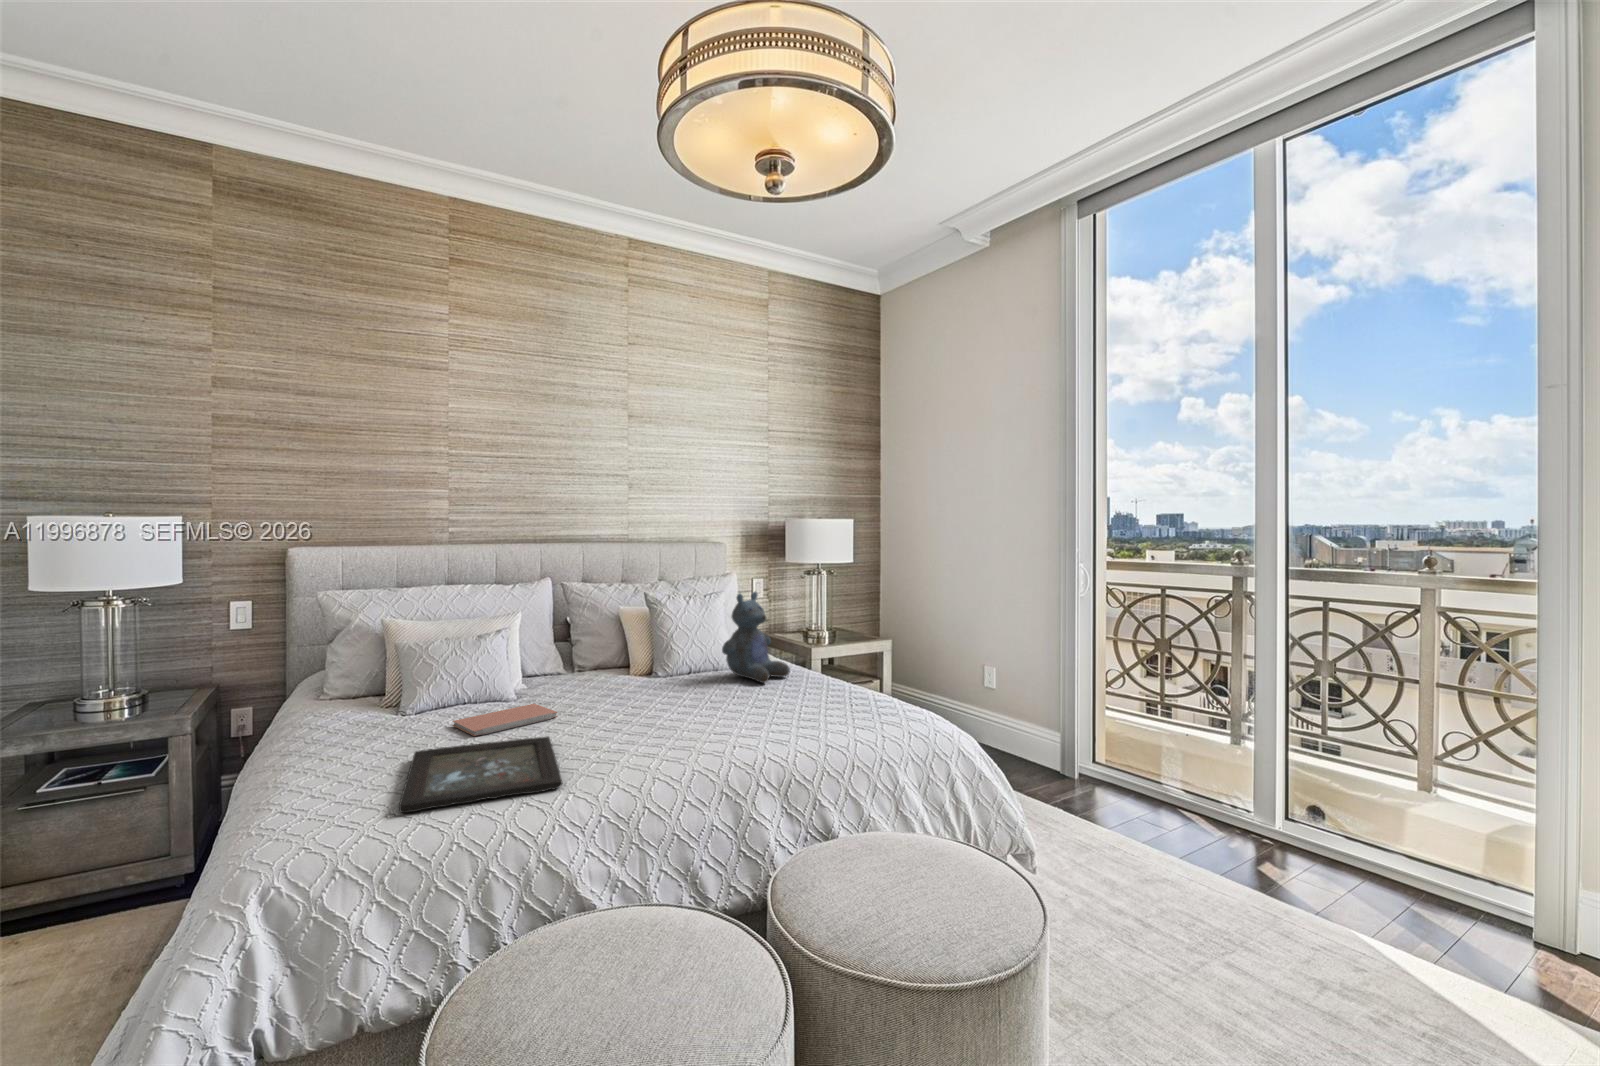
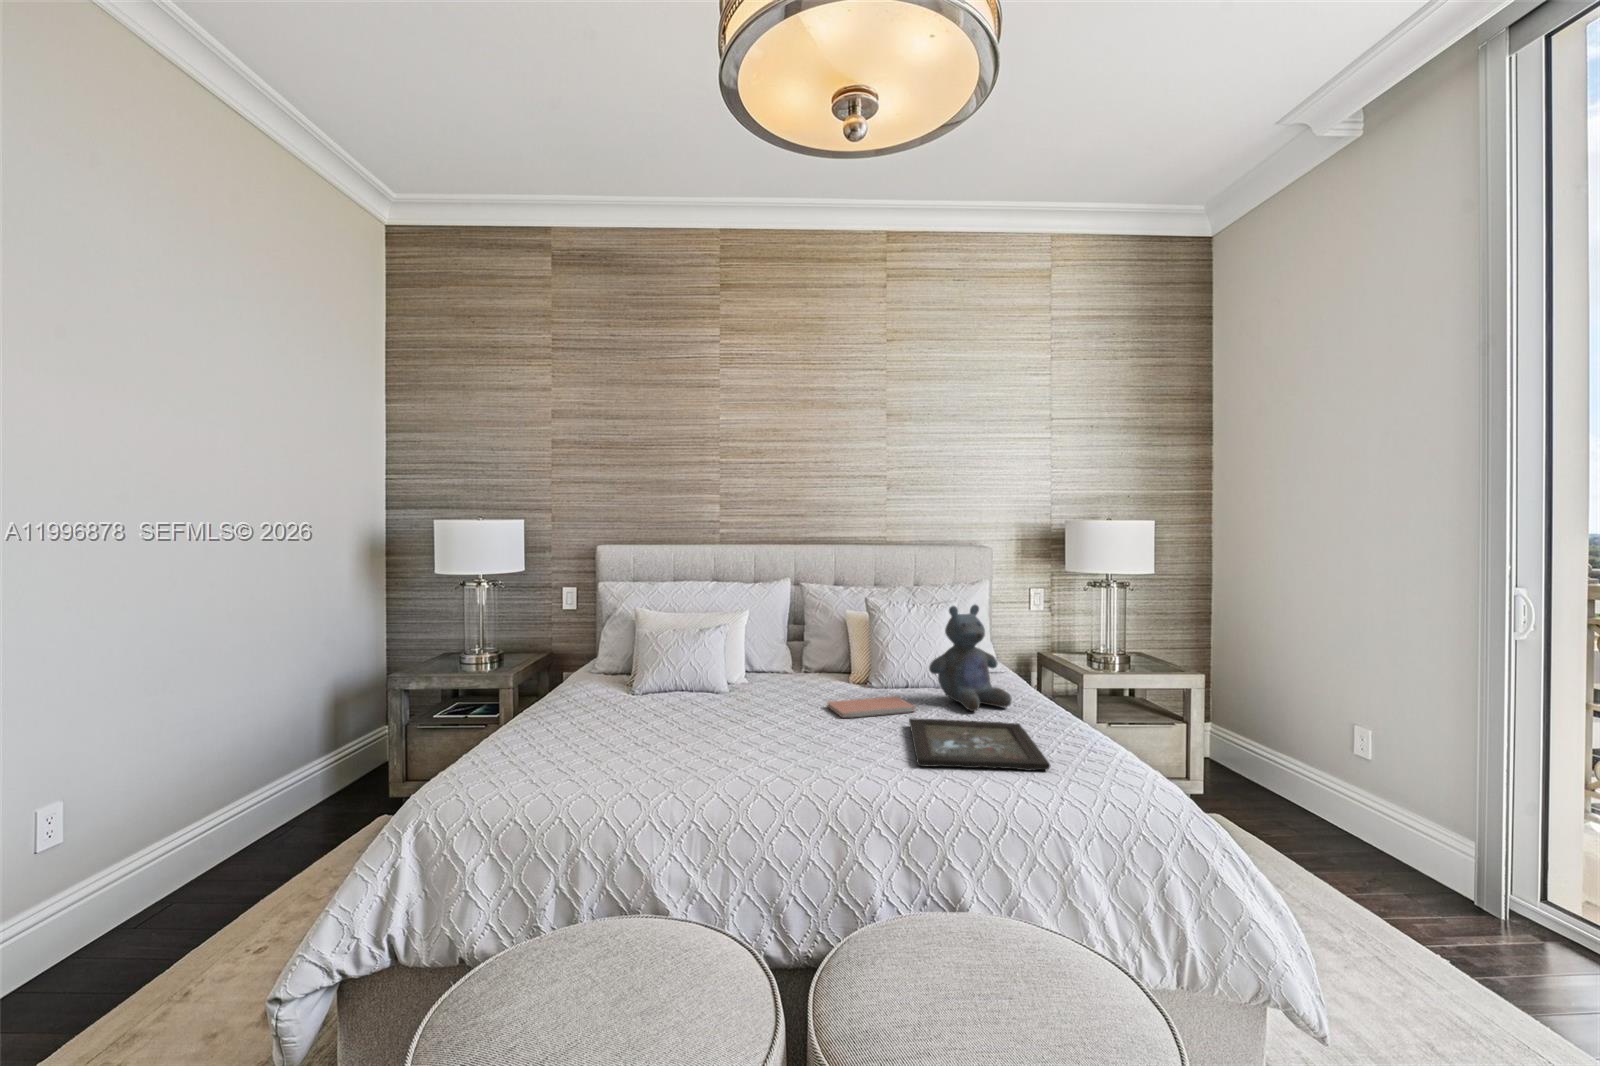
notebook: present [452,704,557,736] -> present [827,696,916,718]
tray: present [399,737,562,813] -> present [909,718,1050,771]

